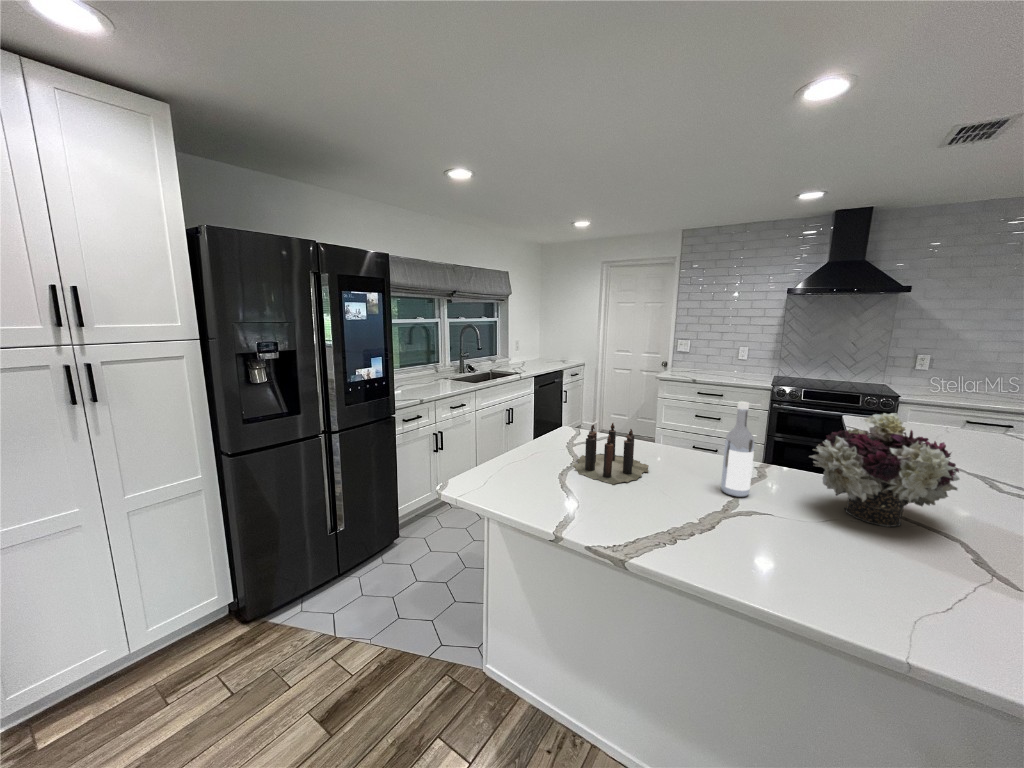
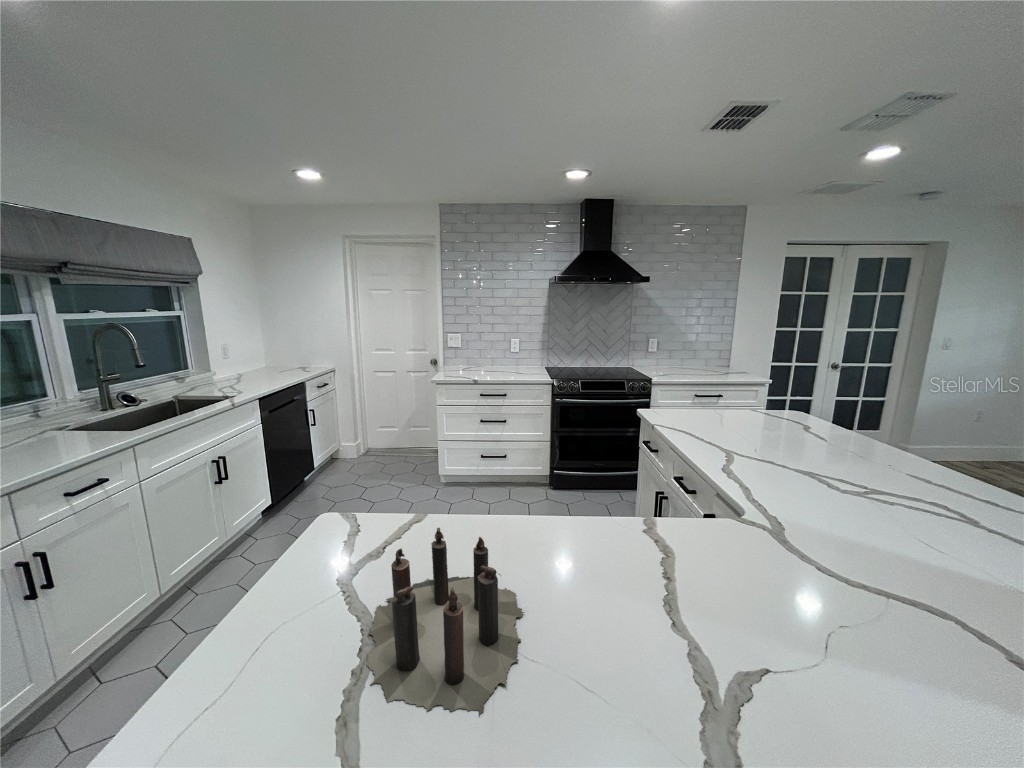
wine bottle: present [721,401,755,497] -> none [654,458,709,632]
flower arrangement: present [809,413,960,527] -> none [774,445,975,619]

